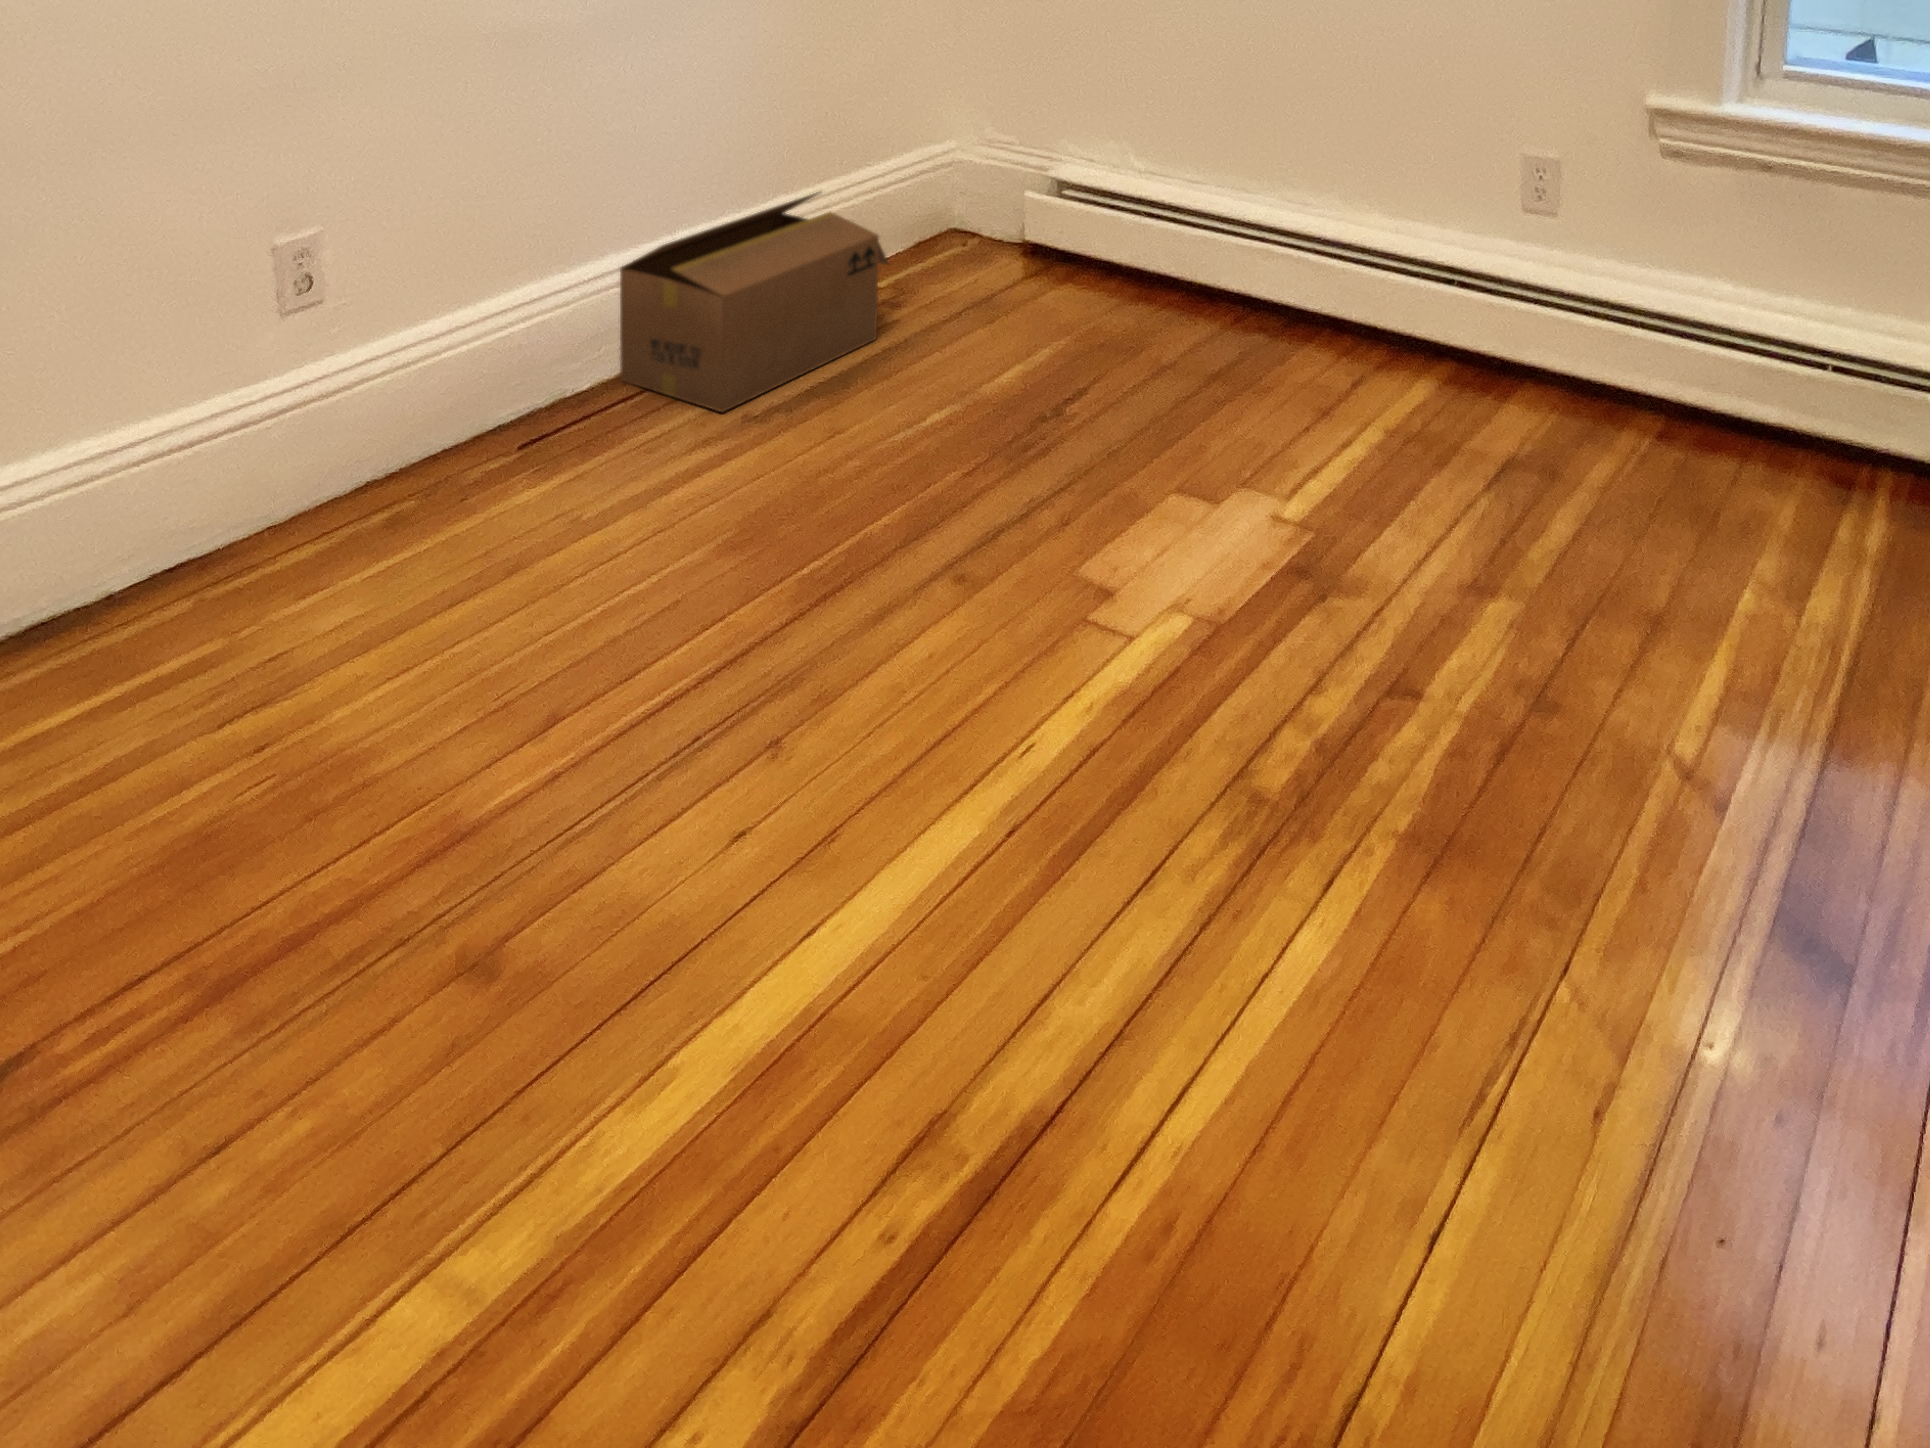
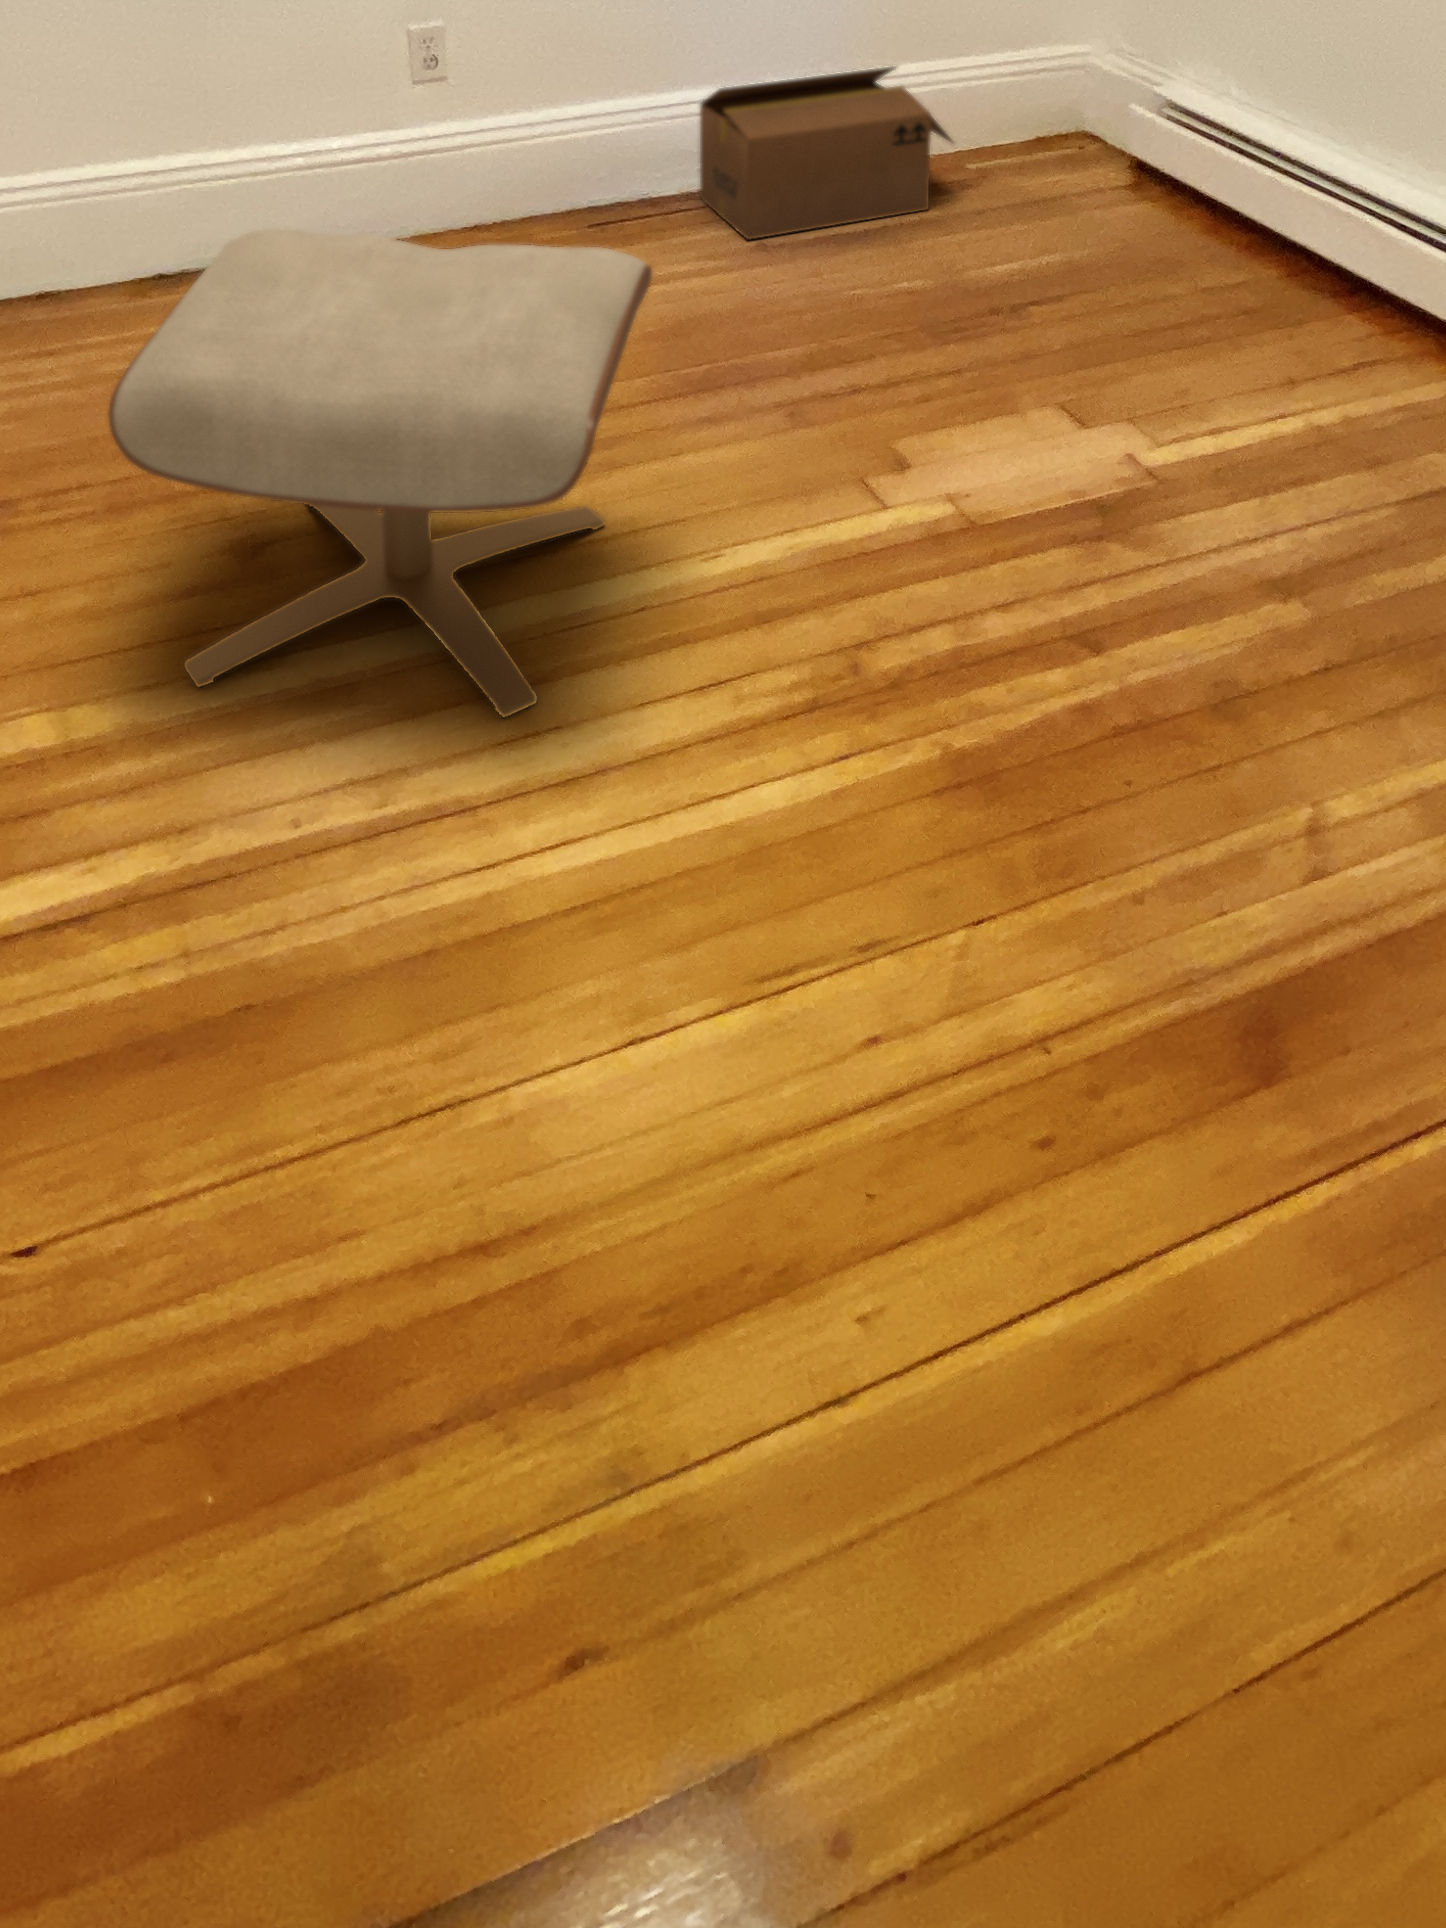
ottoman: none [398,426,1084,1161] -> present [108,229,652,717]

